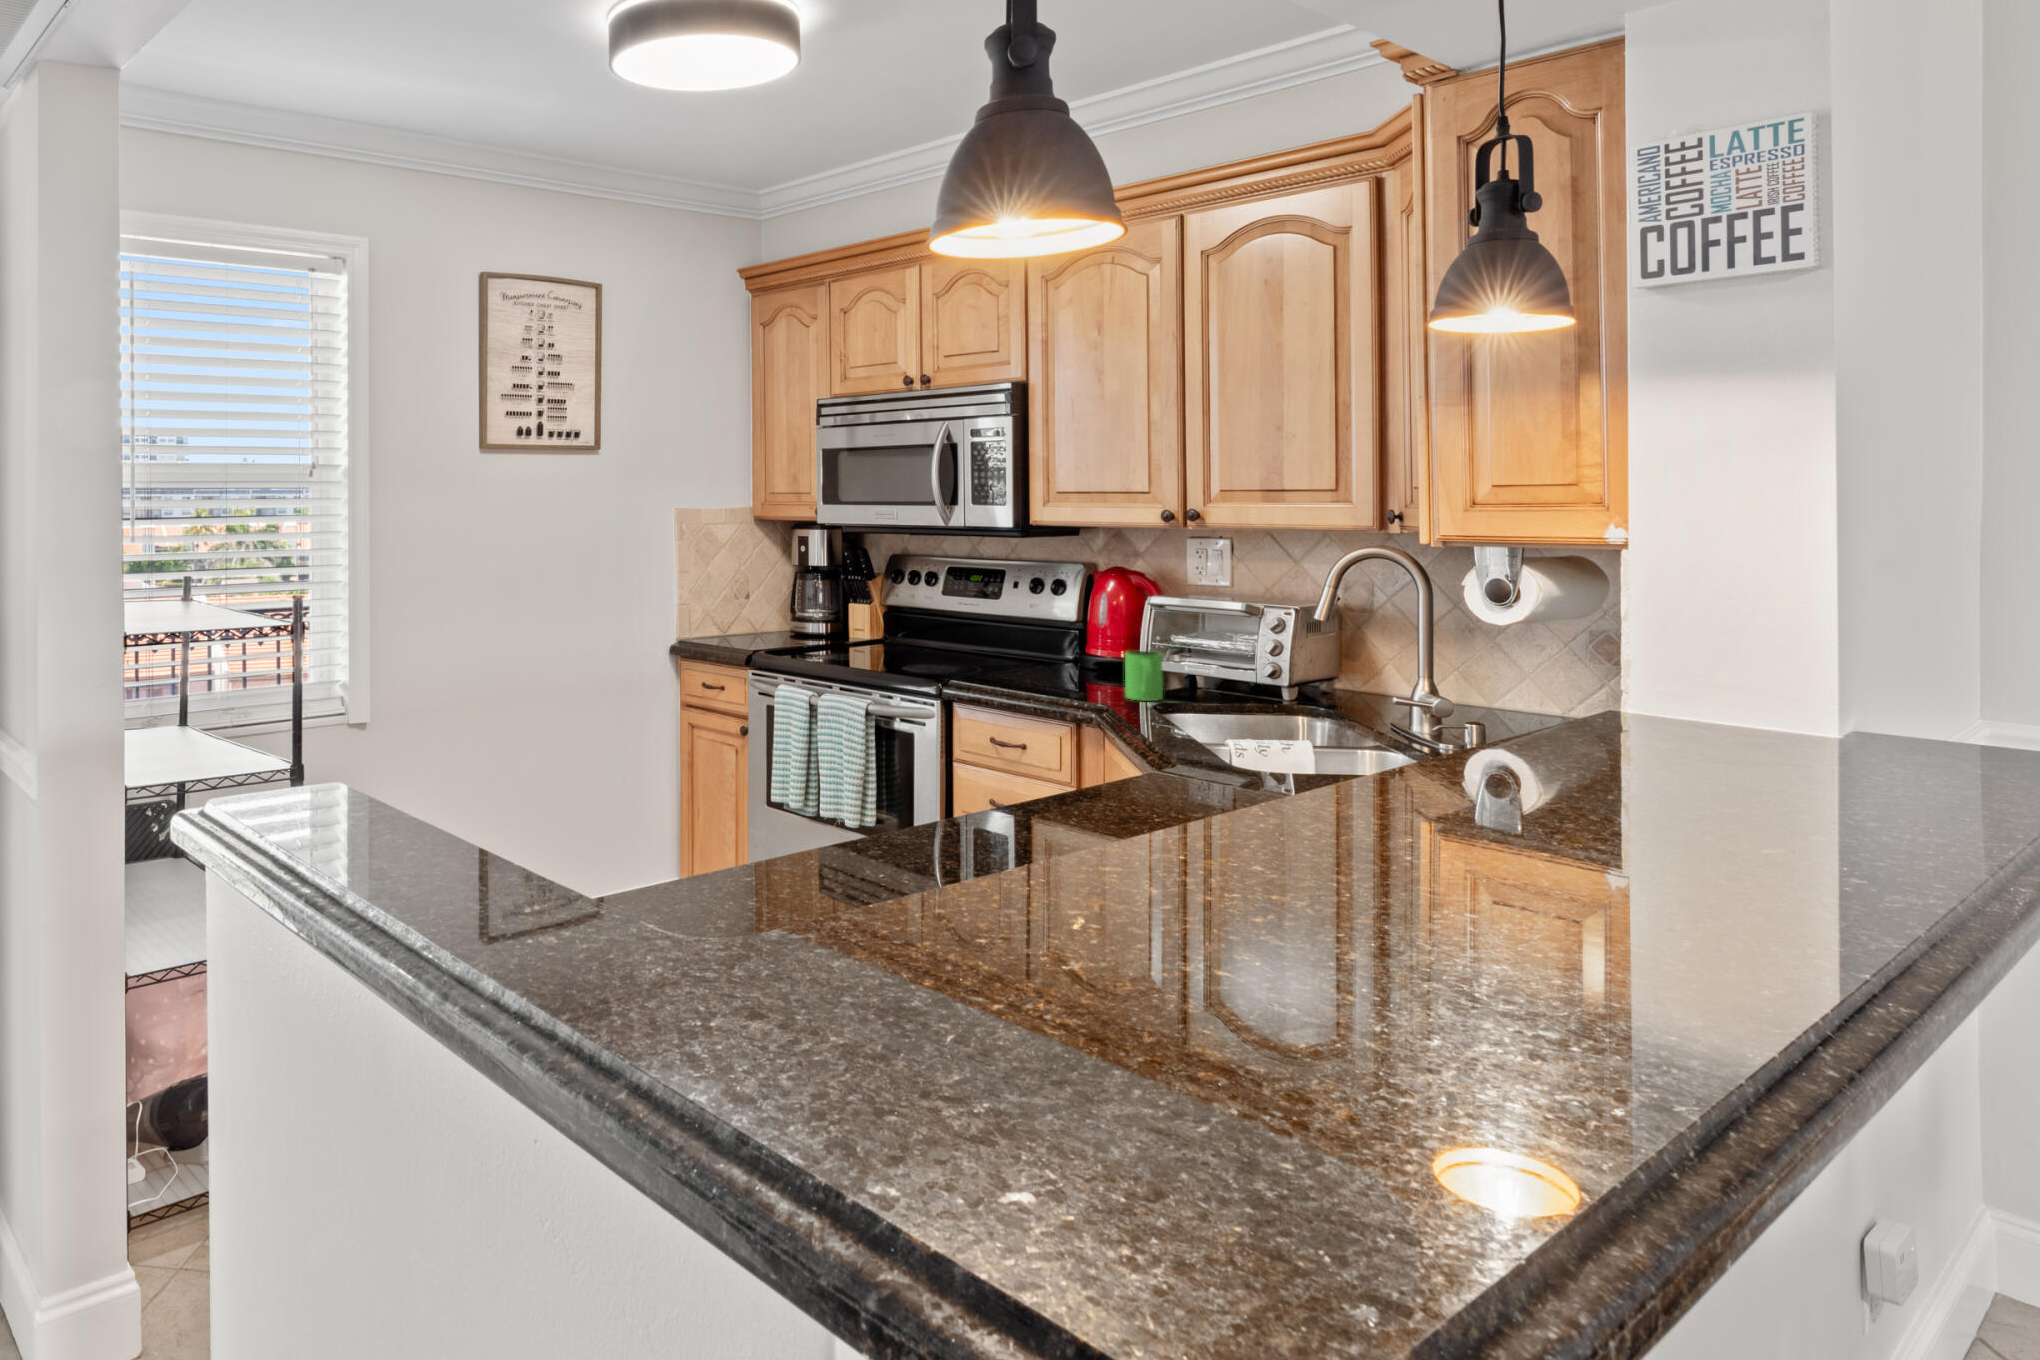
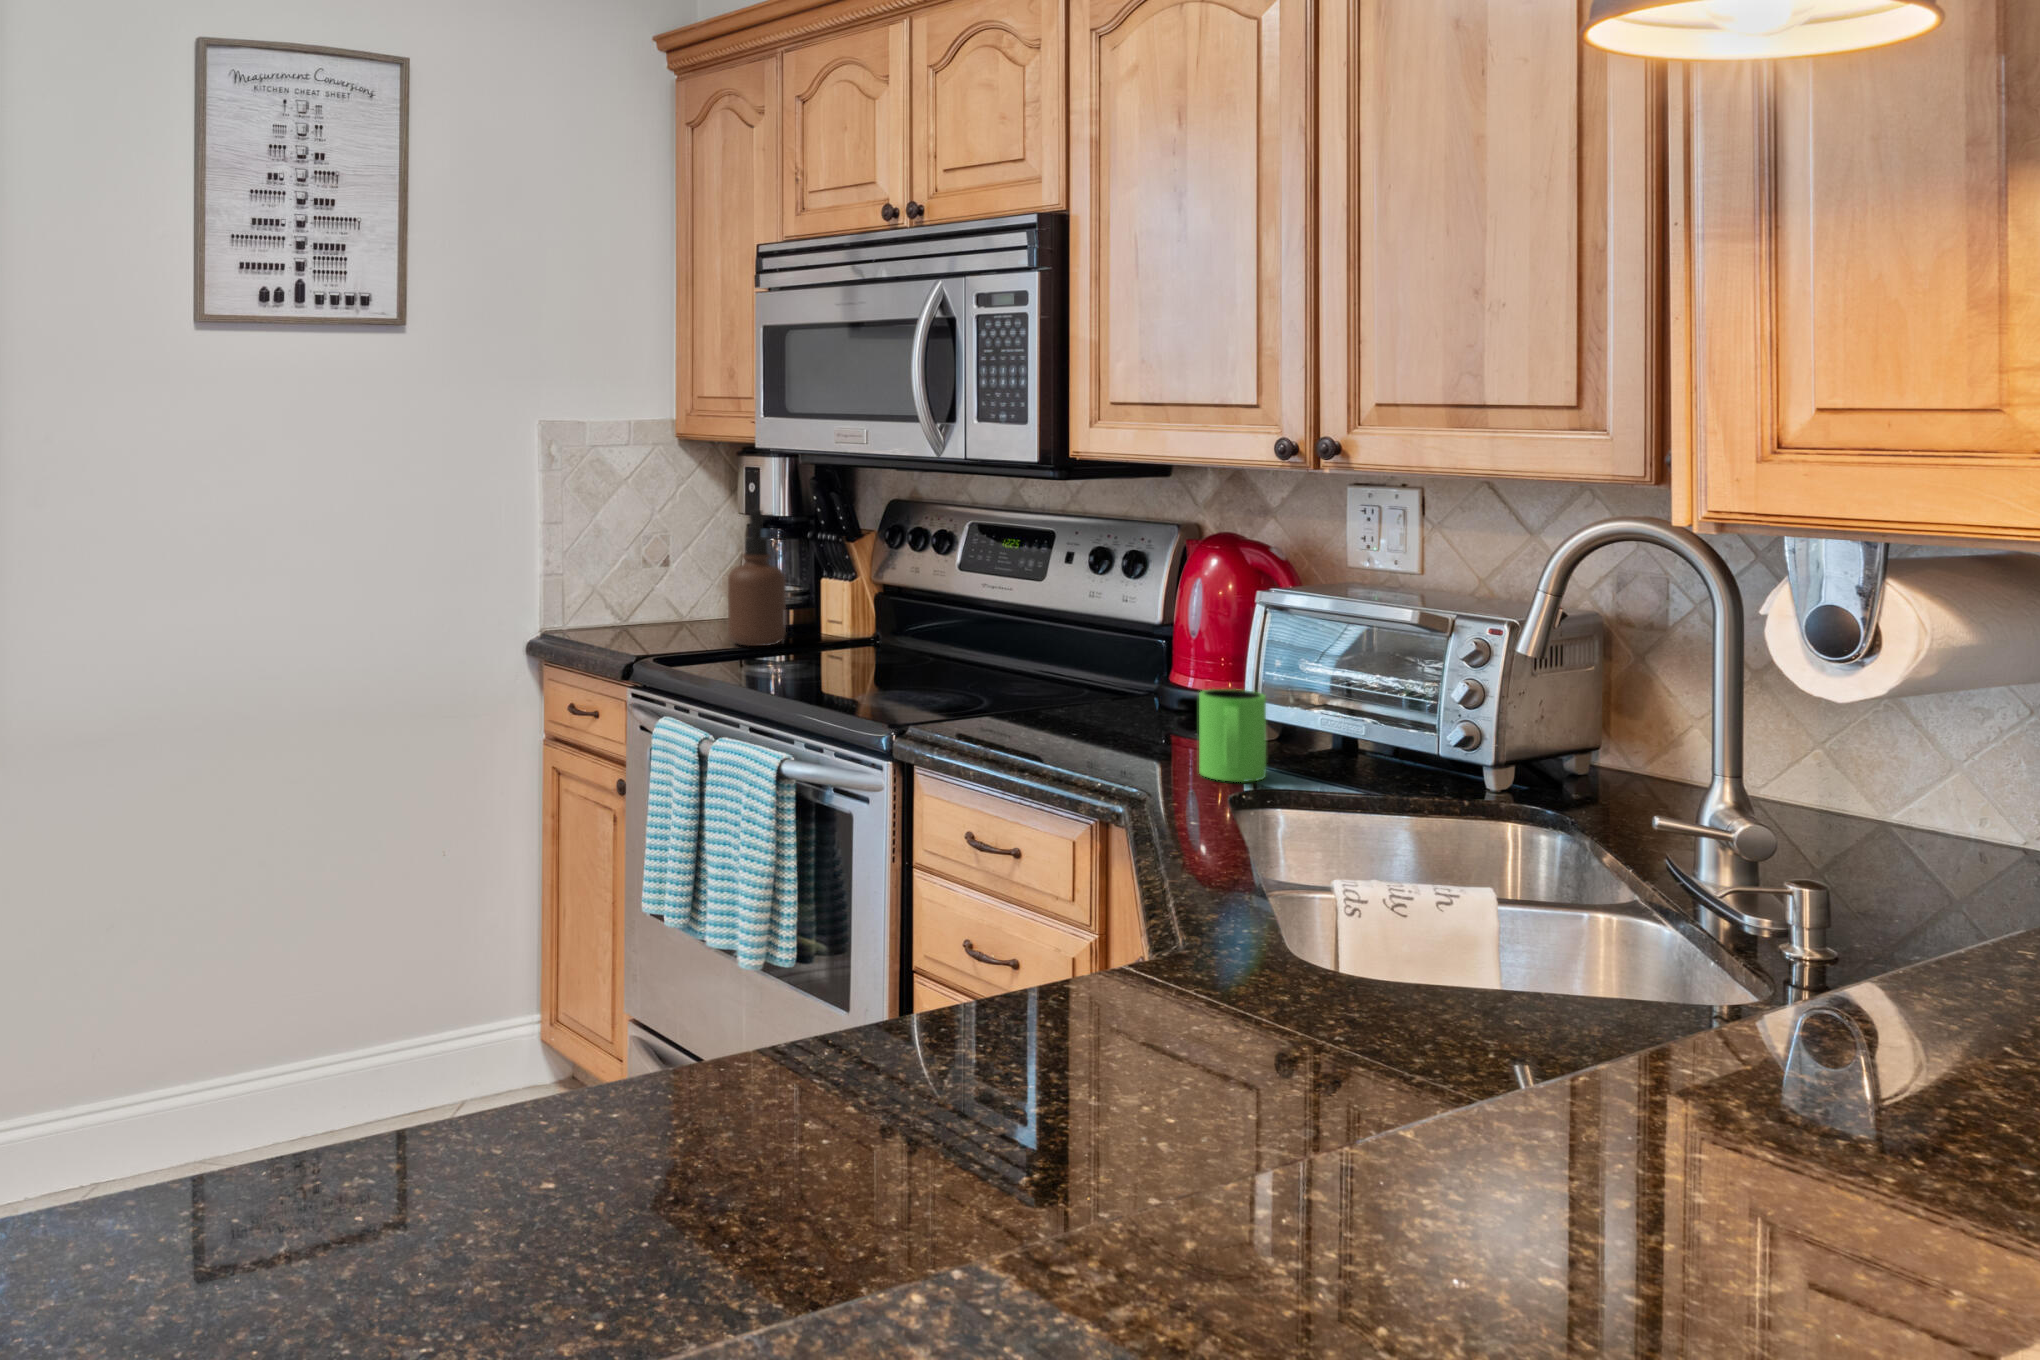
soap dispenser: none [796,562,832,645] -> present [728,510,786,646]

